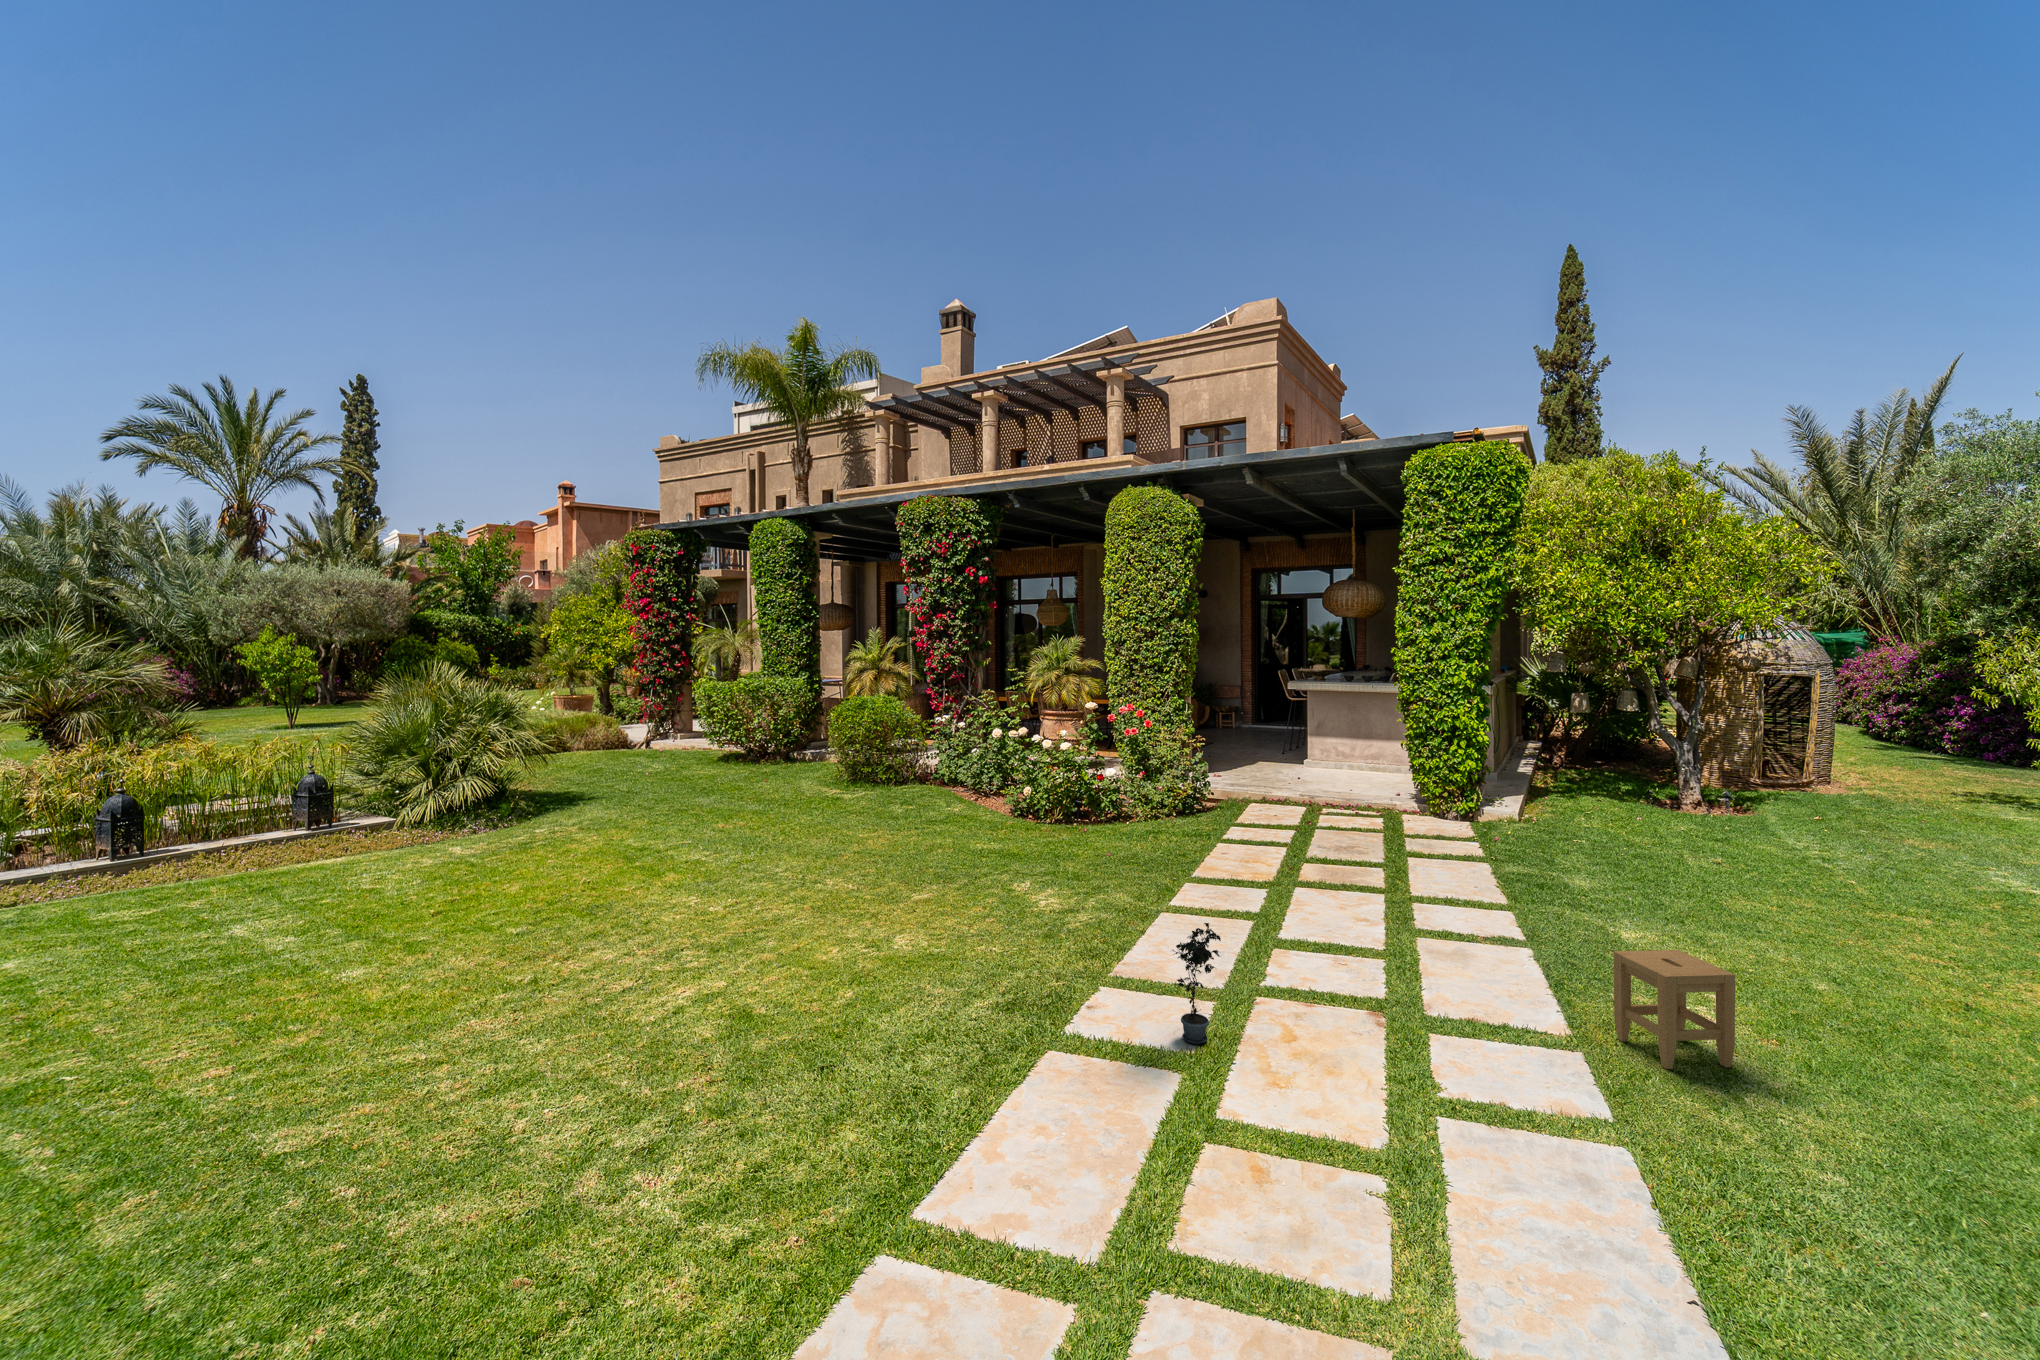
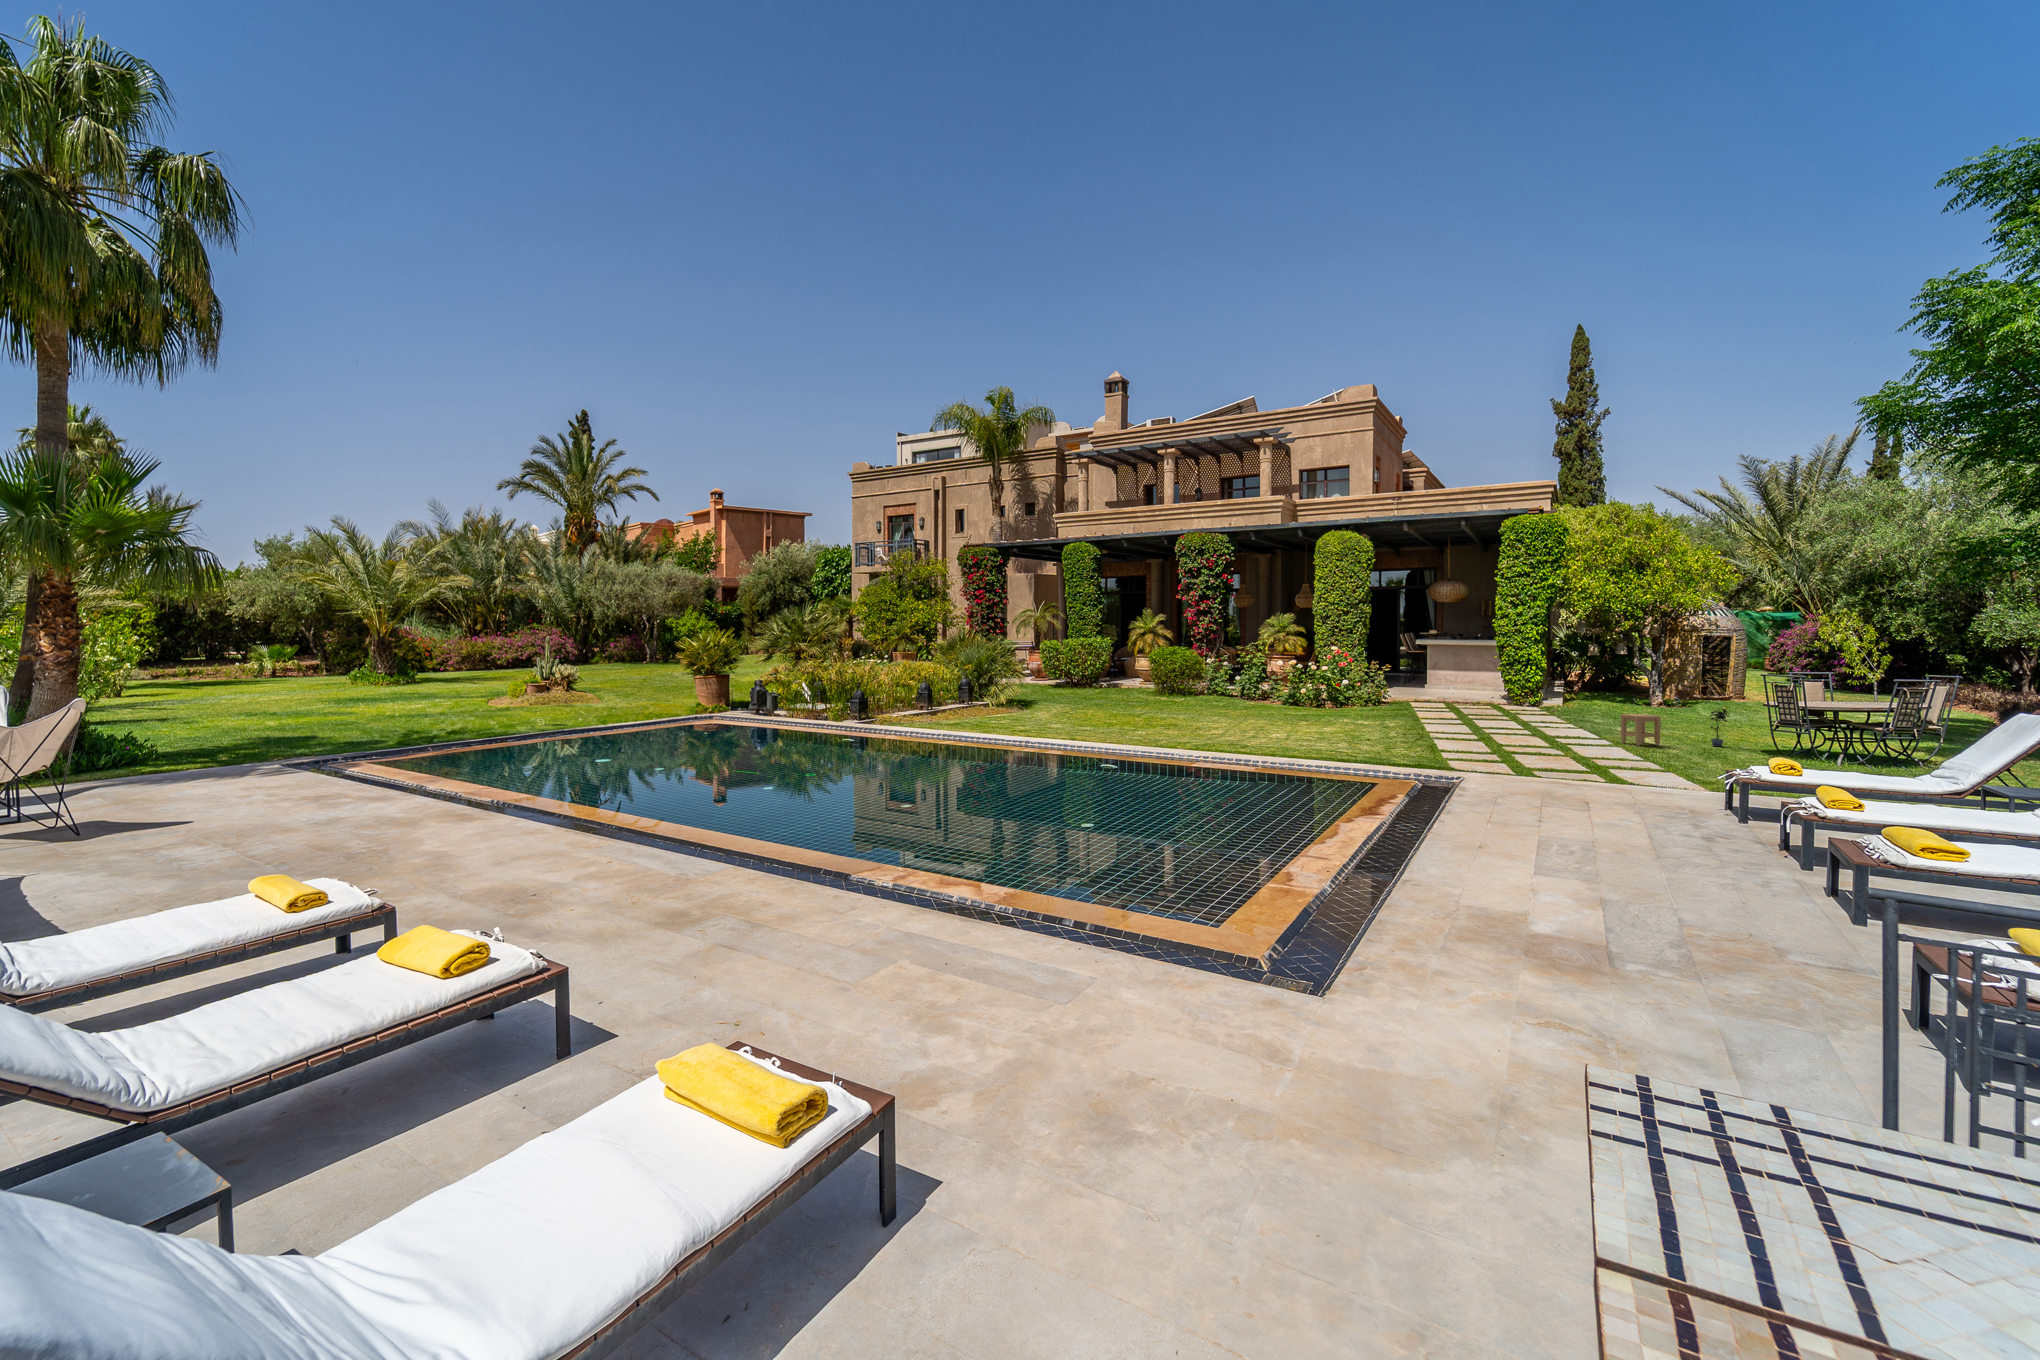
potted plant: present [1173,923,1221,1044] -> present [1710,707,1730,747]

